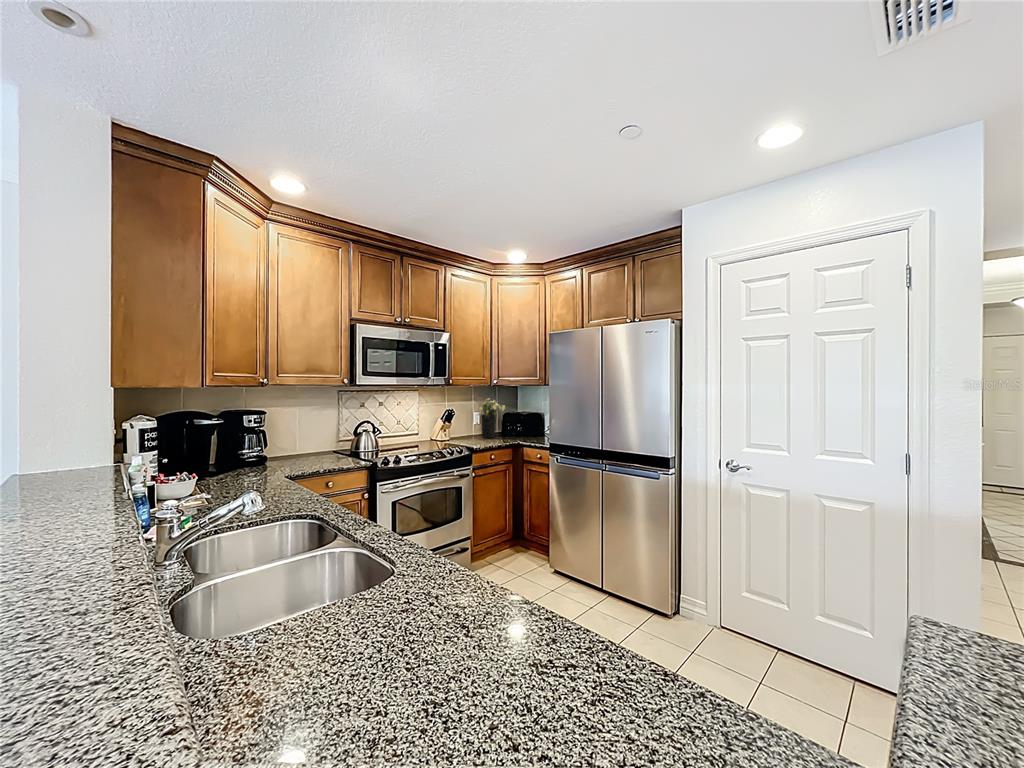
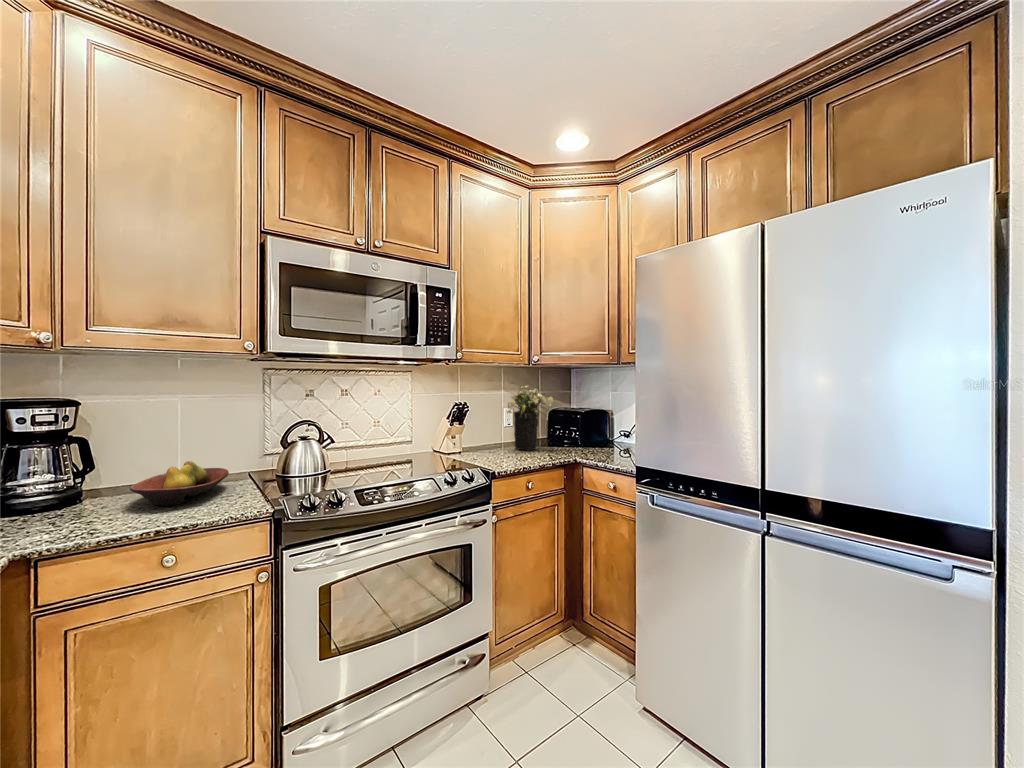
fruit bowl: none [293,443,334,464] -> present [130,461,229,506]

